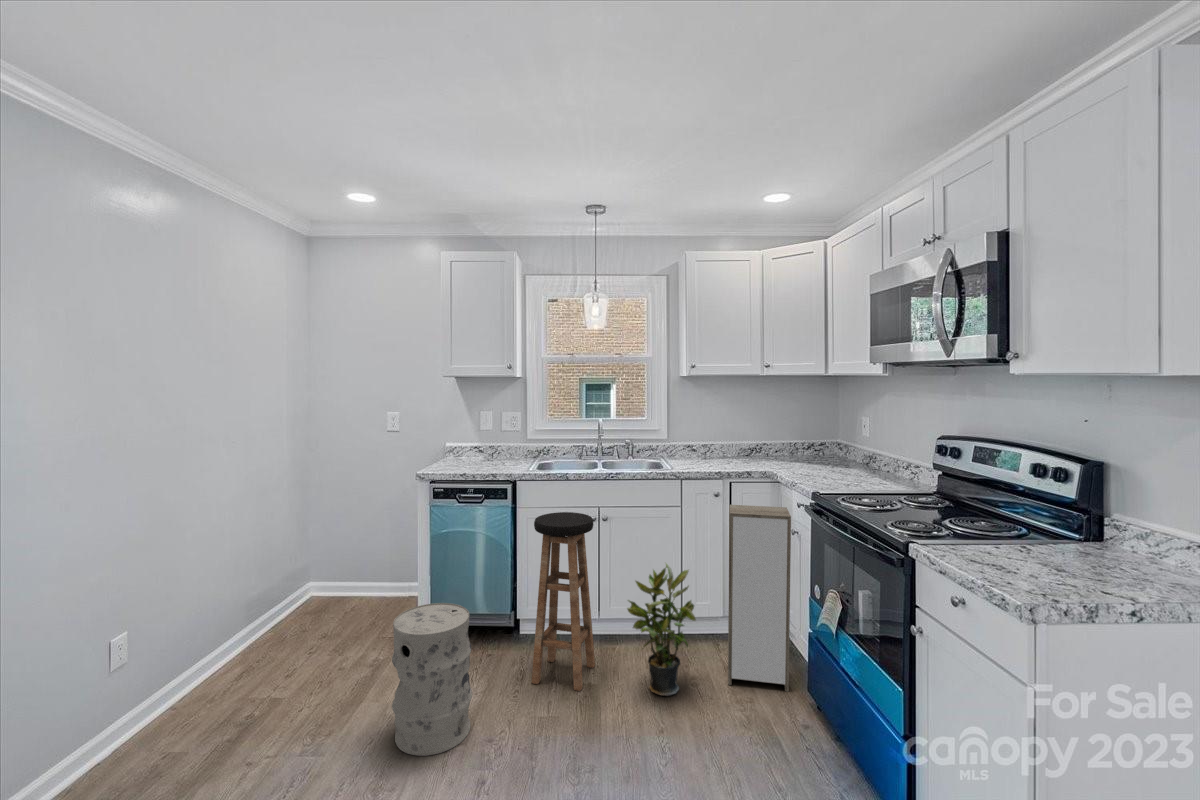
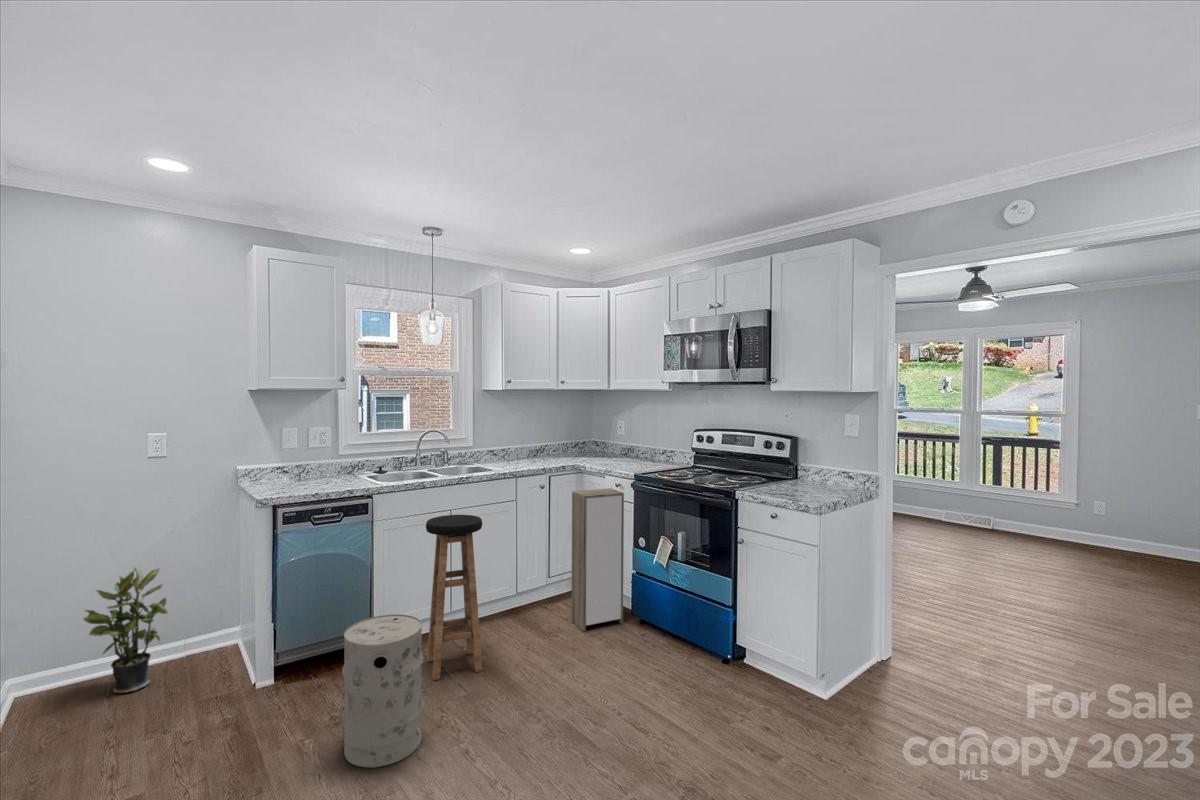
potted plant: present [627,564,696,696] -> present [83,567,167,694]

